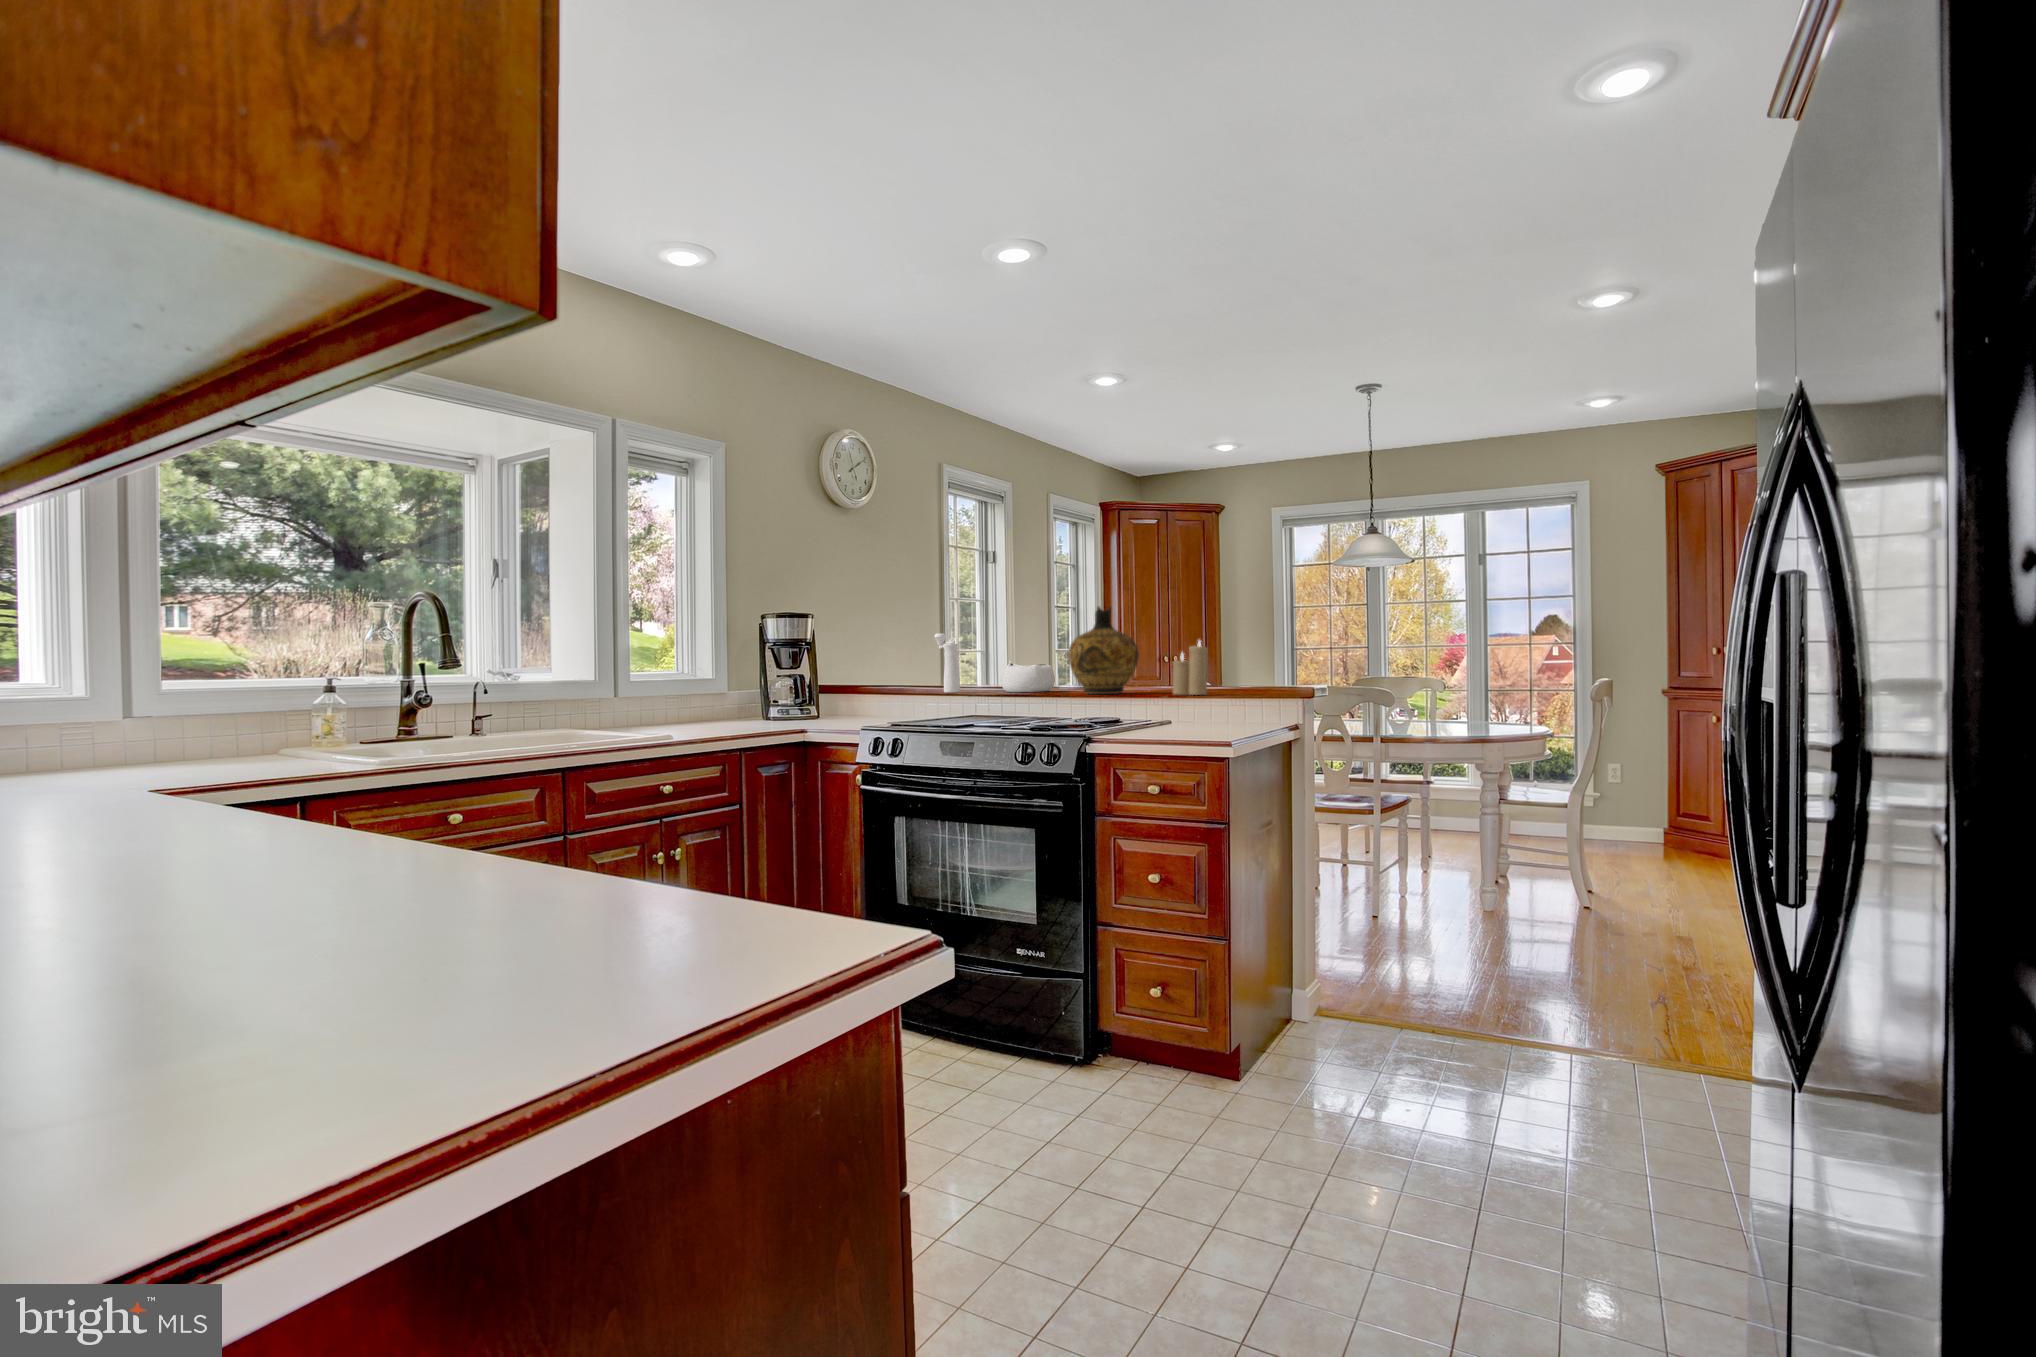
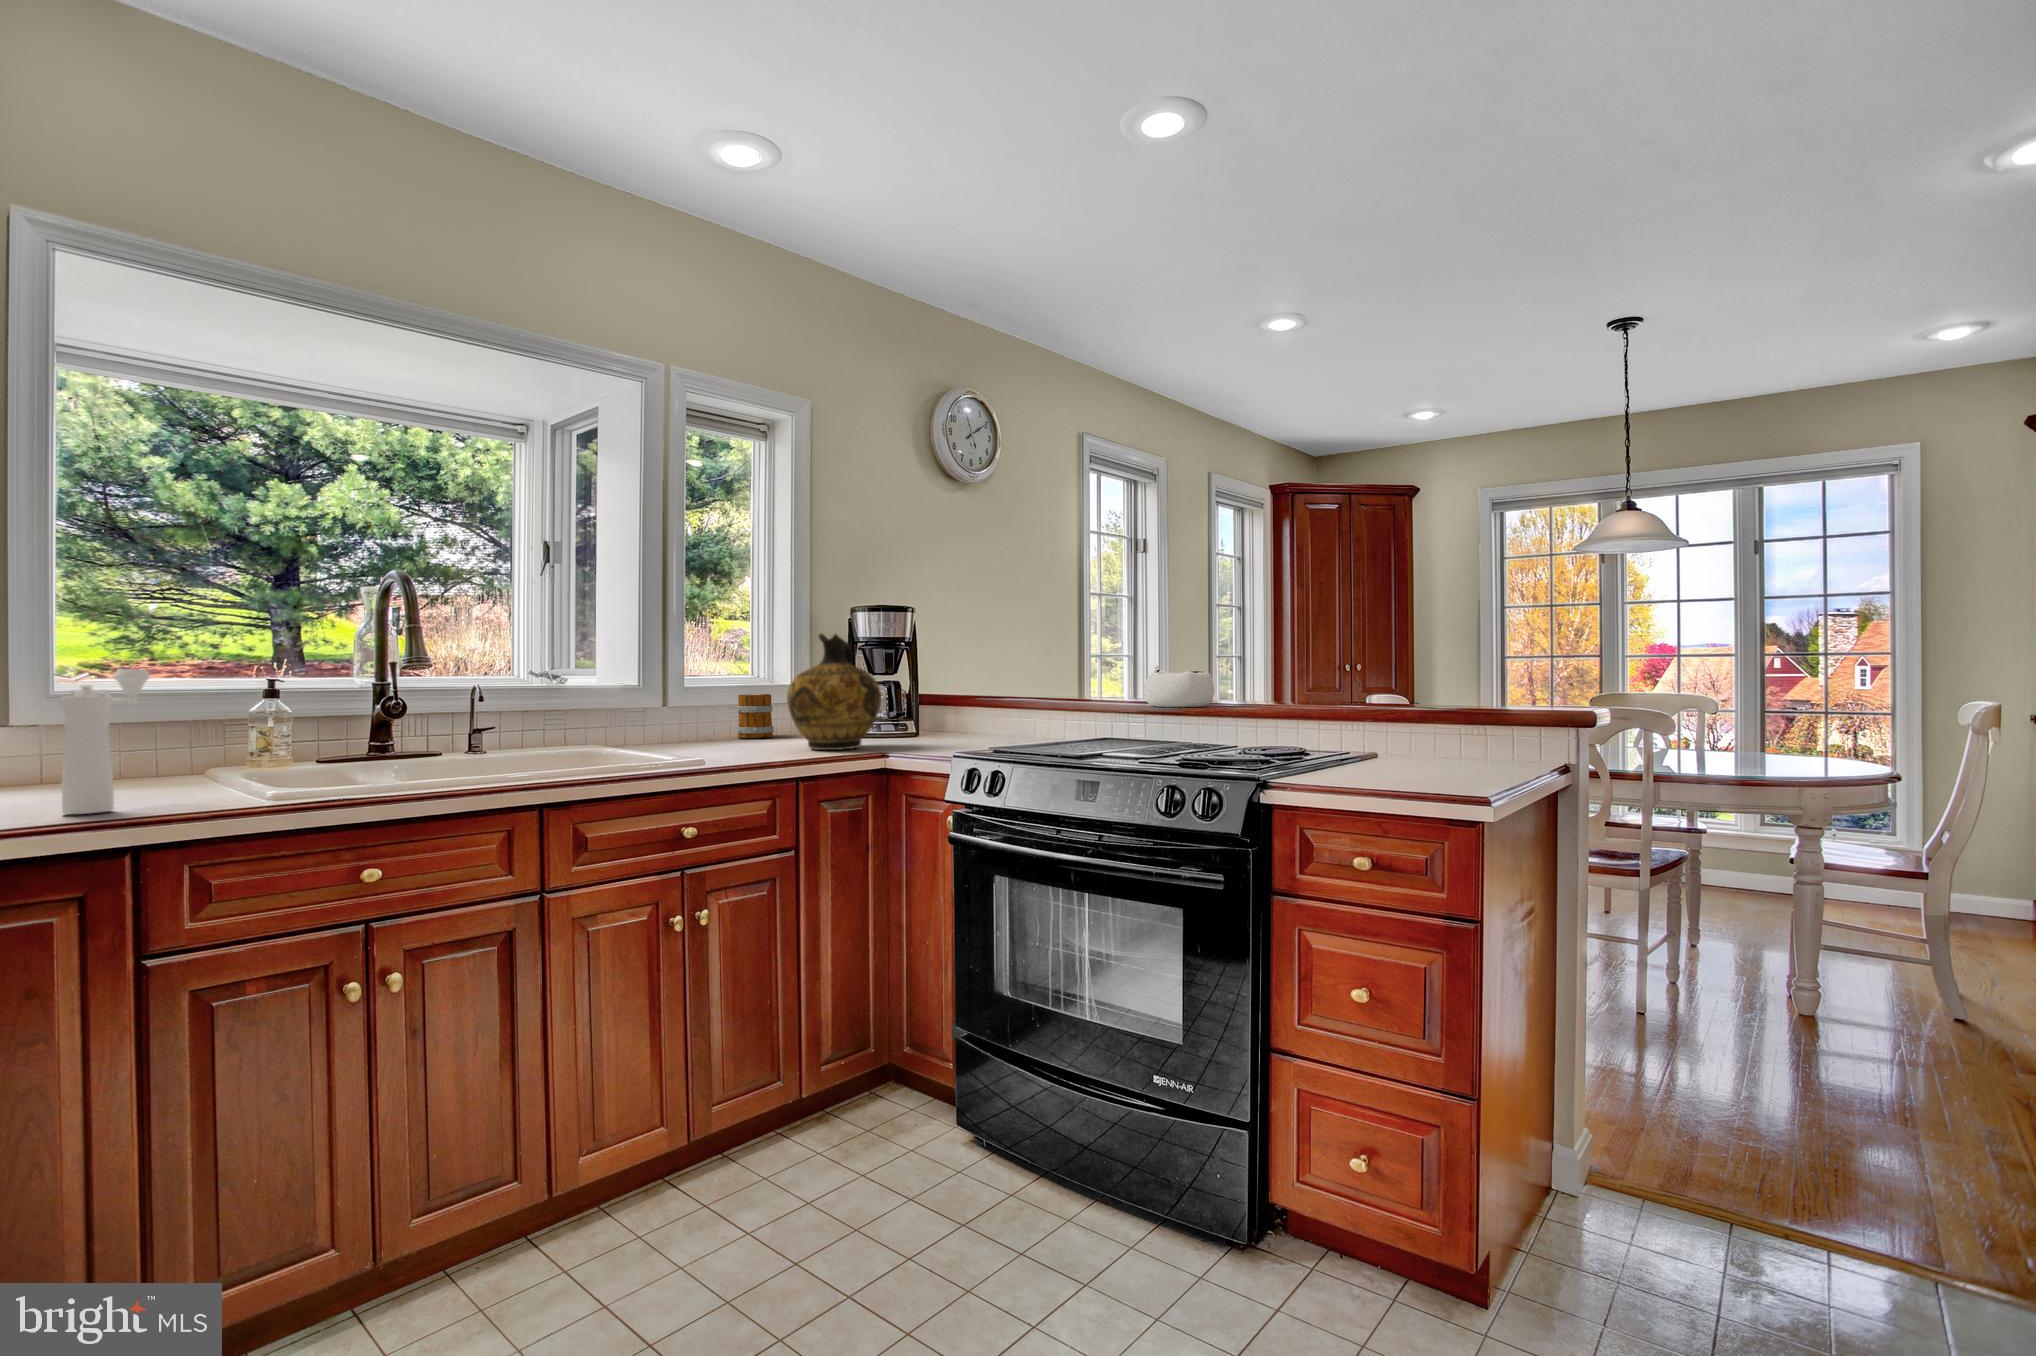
ceramic jug: present [1068,607,1139,694] -> present [787,633,881,750]
pepper mill: present [934,633,960,692] -> present [60,669,150,814]
candle: present [1173,641,1208,695] -> none [1380,638,1434,717]
mug: none [667,681,698,724] -> present [737,694,774,738]

